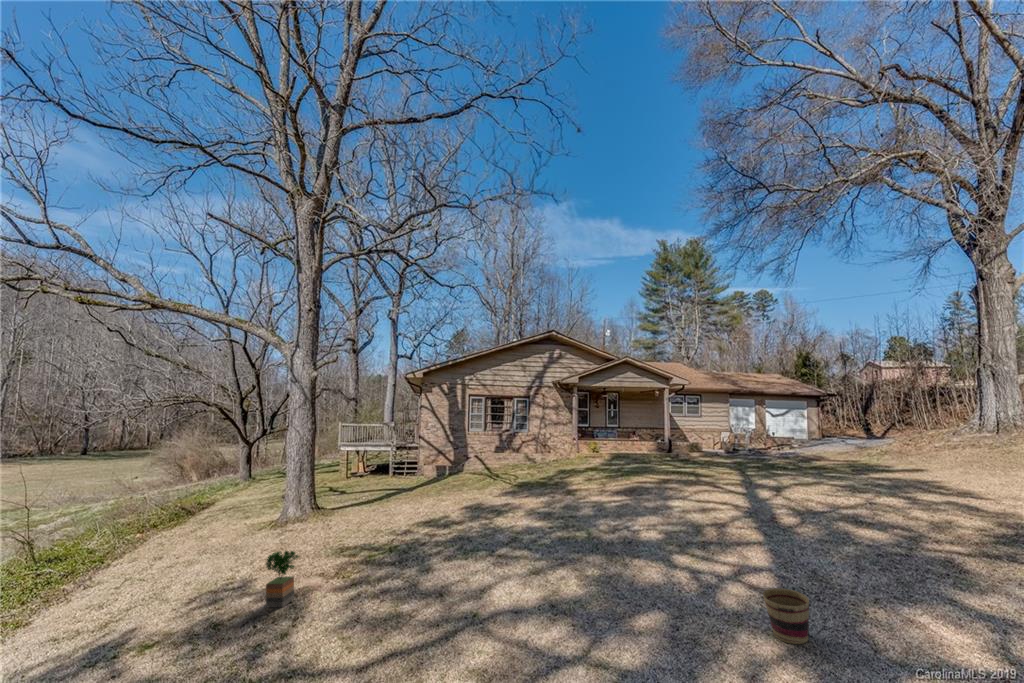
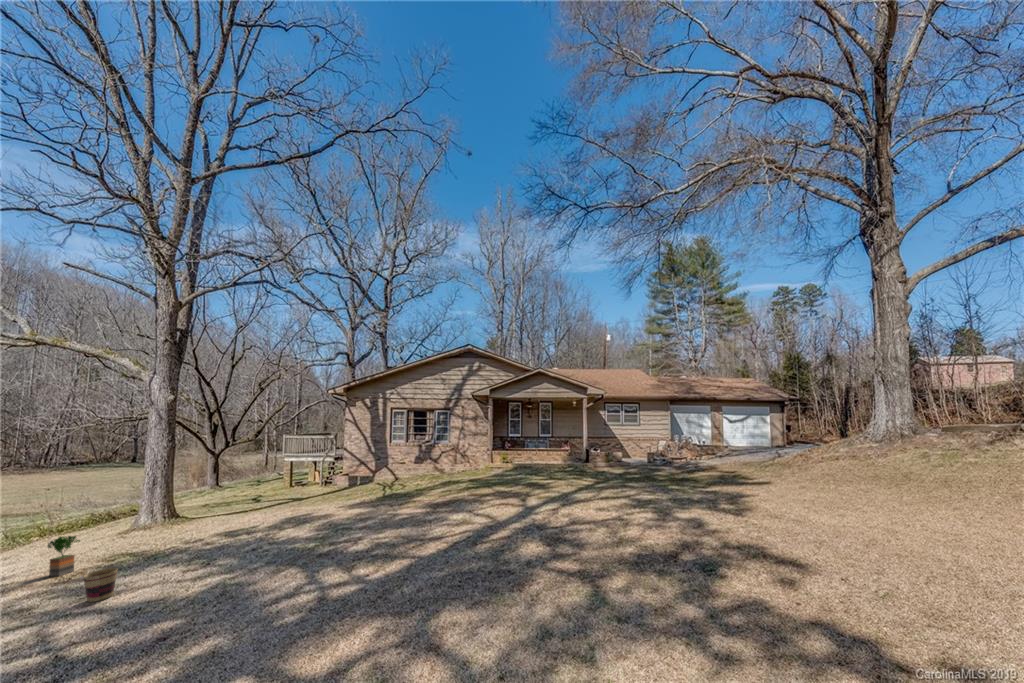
basket: present [763,588,809,644] -> present [83,568,118,602]

